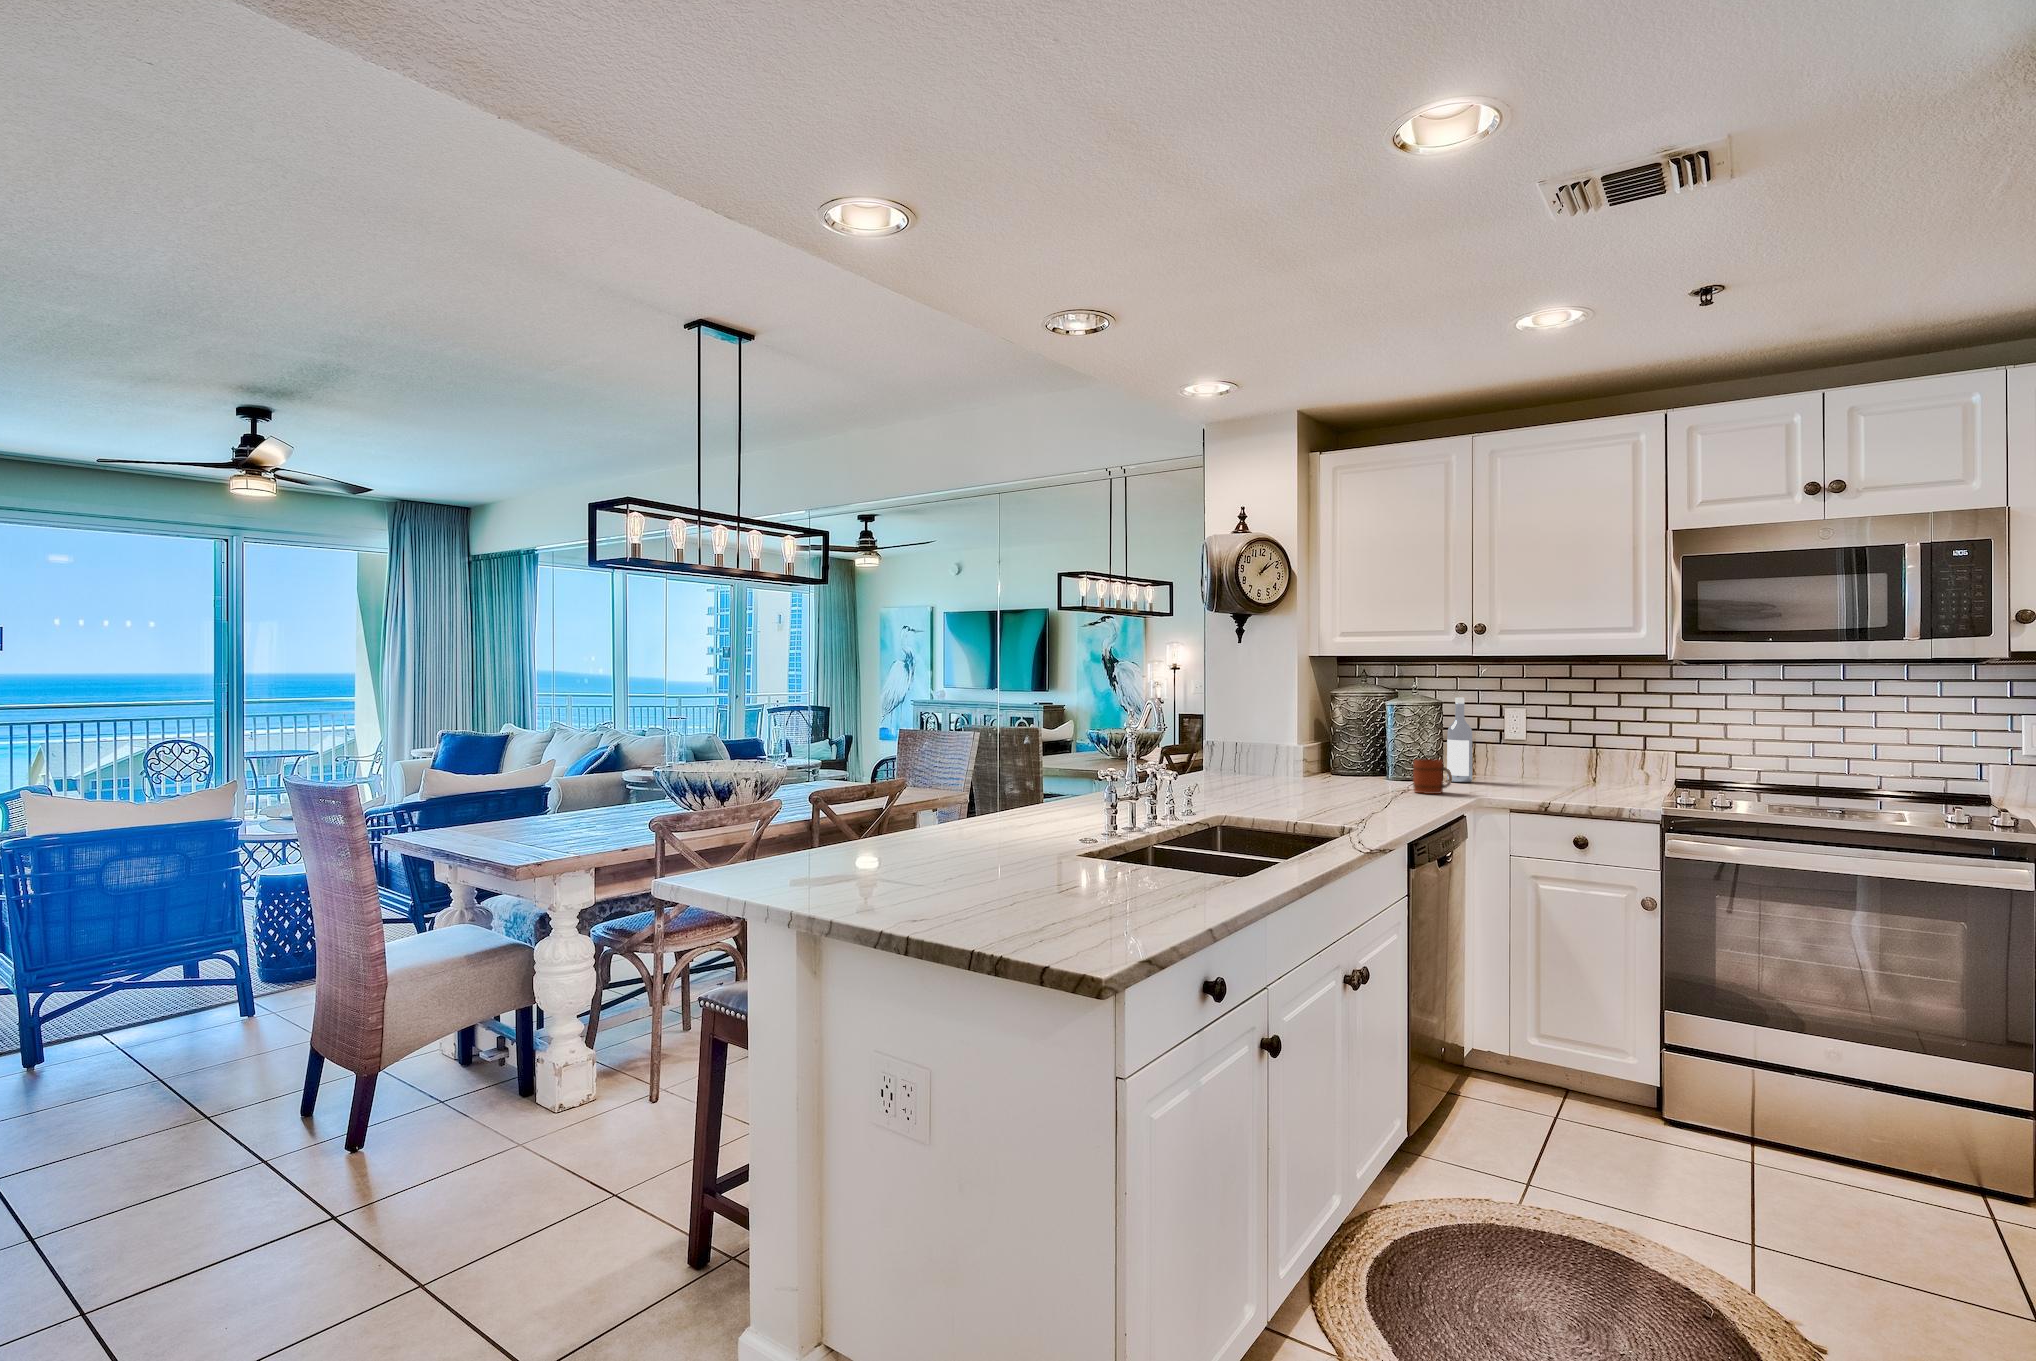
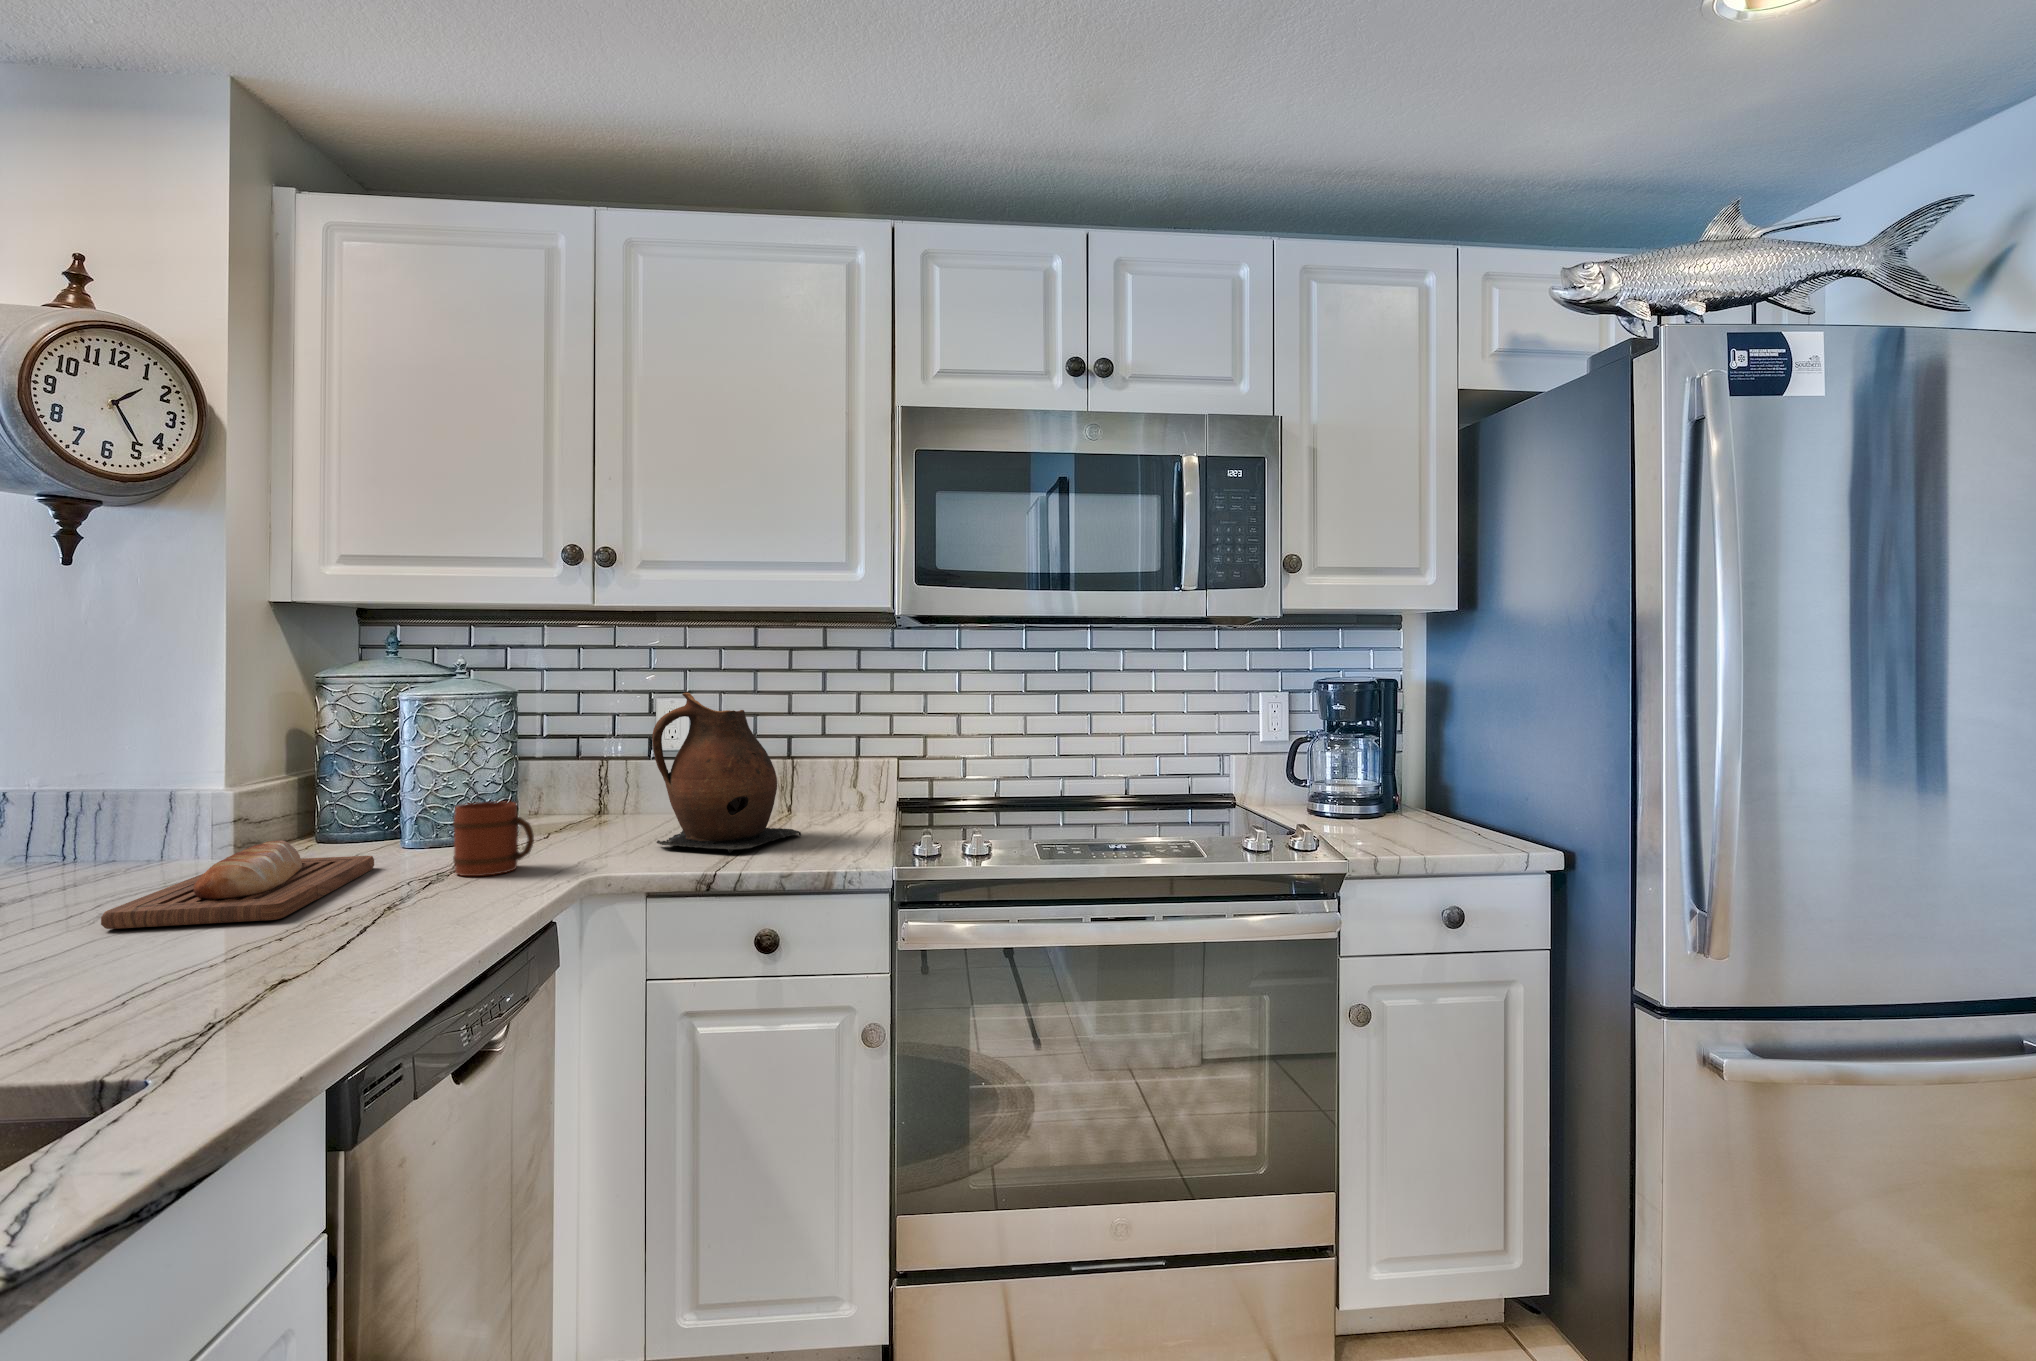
wine bottle: present [1447,697,1472,782] -> none [547,680,593,835]
ceramic pitcher: none [1510,706,1603,796] -> present [652,693,801,853]
bread loaf: none [1294,770,1374,799] -> present [101,840,374,929]

